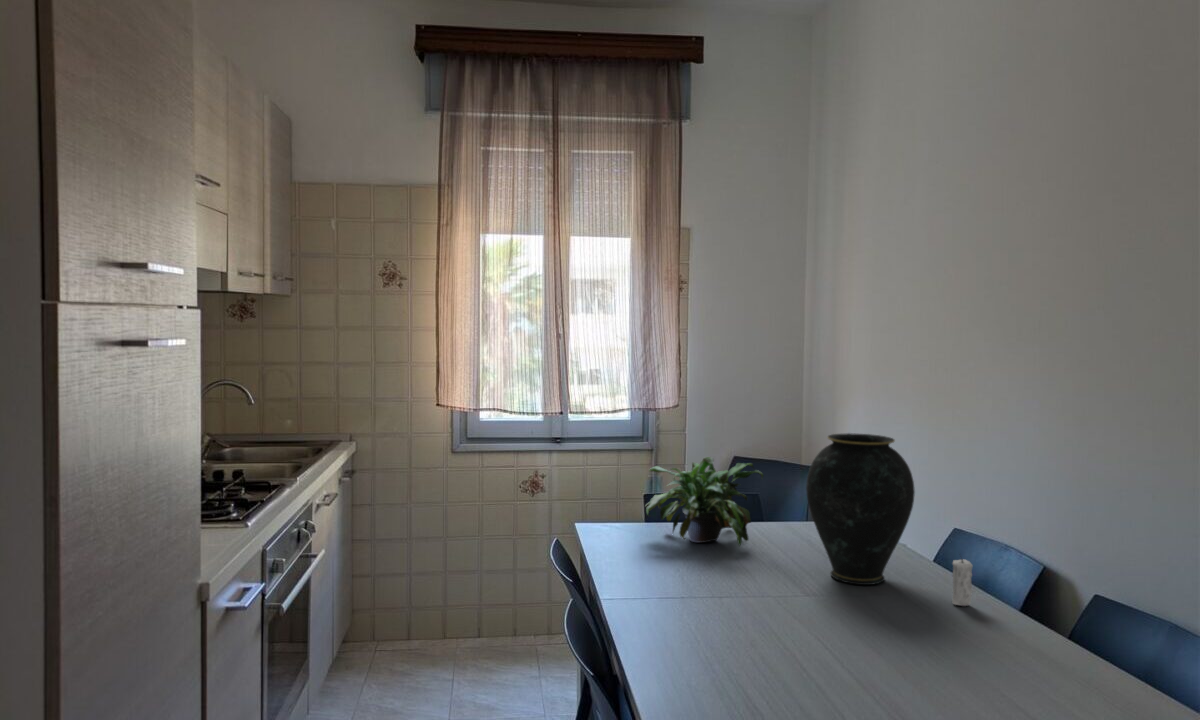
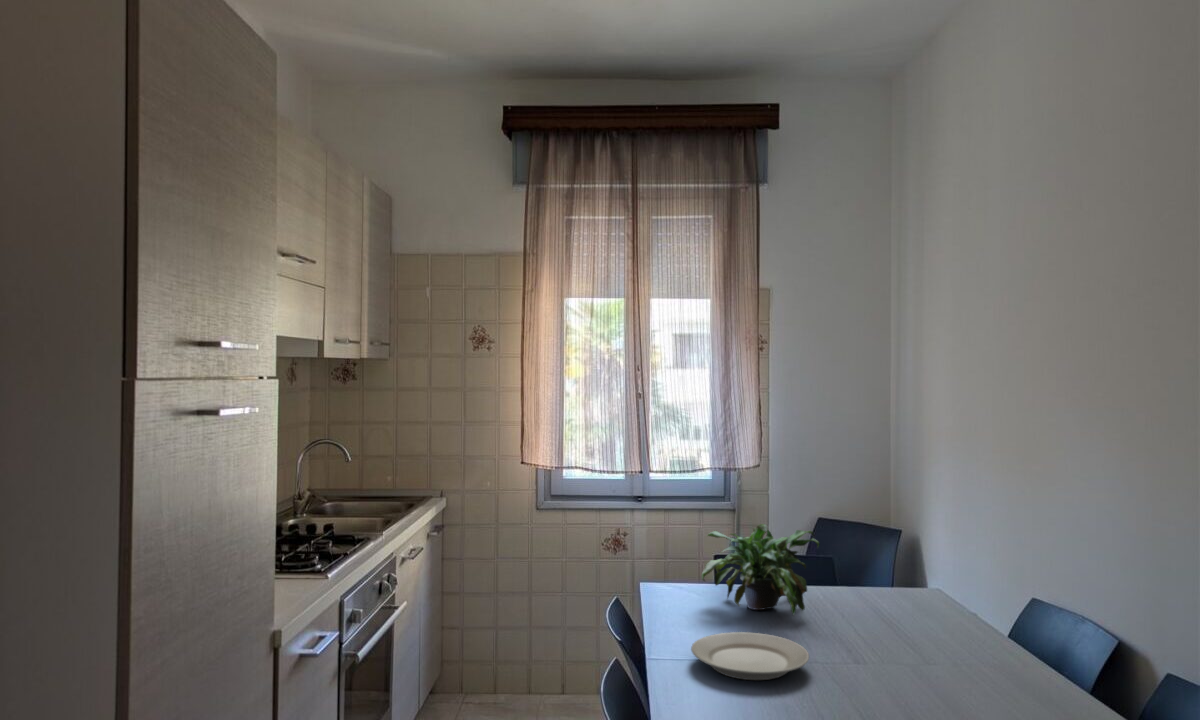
vase: present [806,433,915,585] -> none [855,505,966,662]
candle: present [952,559,973,606] -> none [1001,631,1023,689]
plate: none [652,564,771,611] -> present [691,632,809,680]

